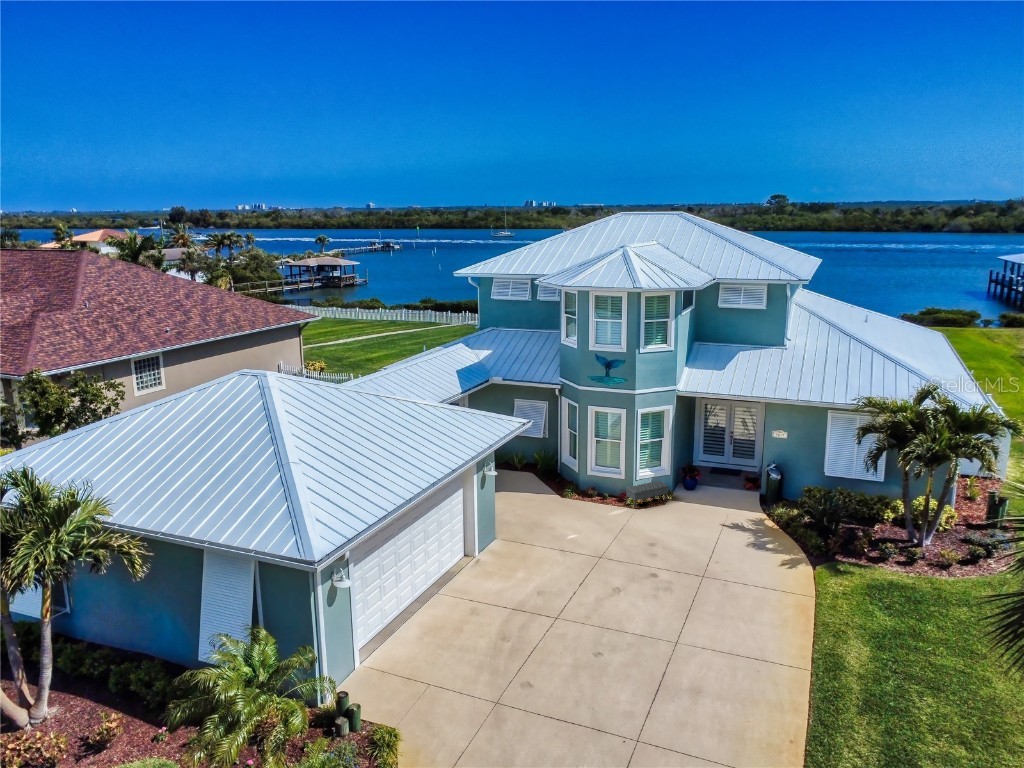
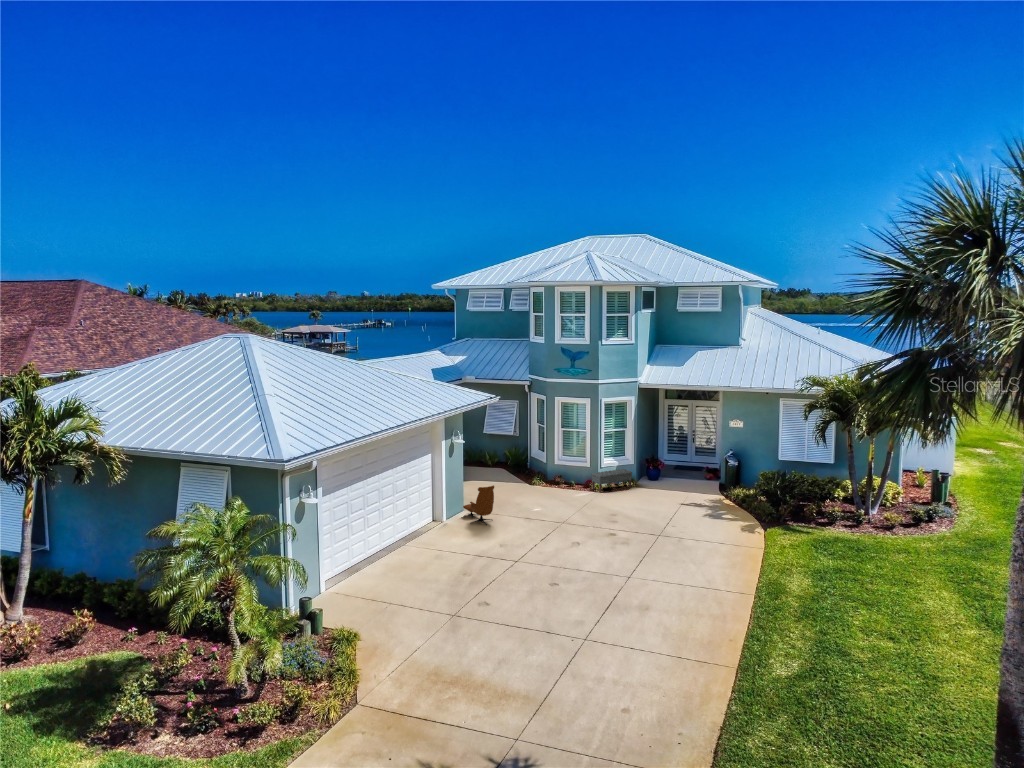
lounge chair: none [494,518,528,559] -> present [463,485,494,525]

